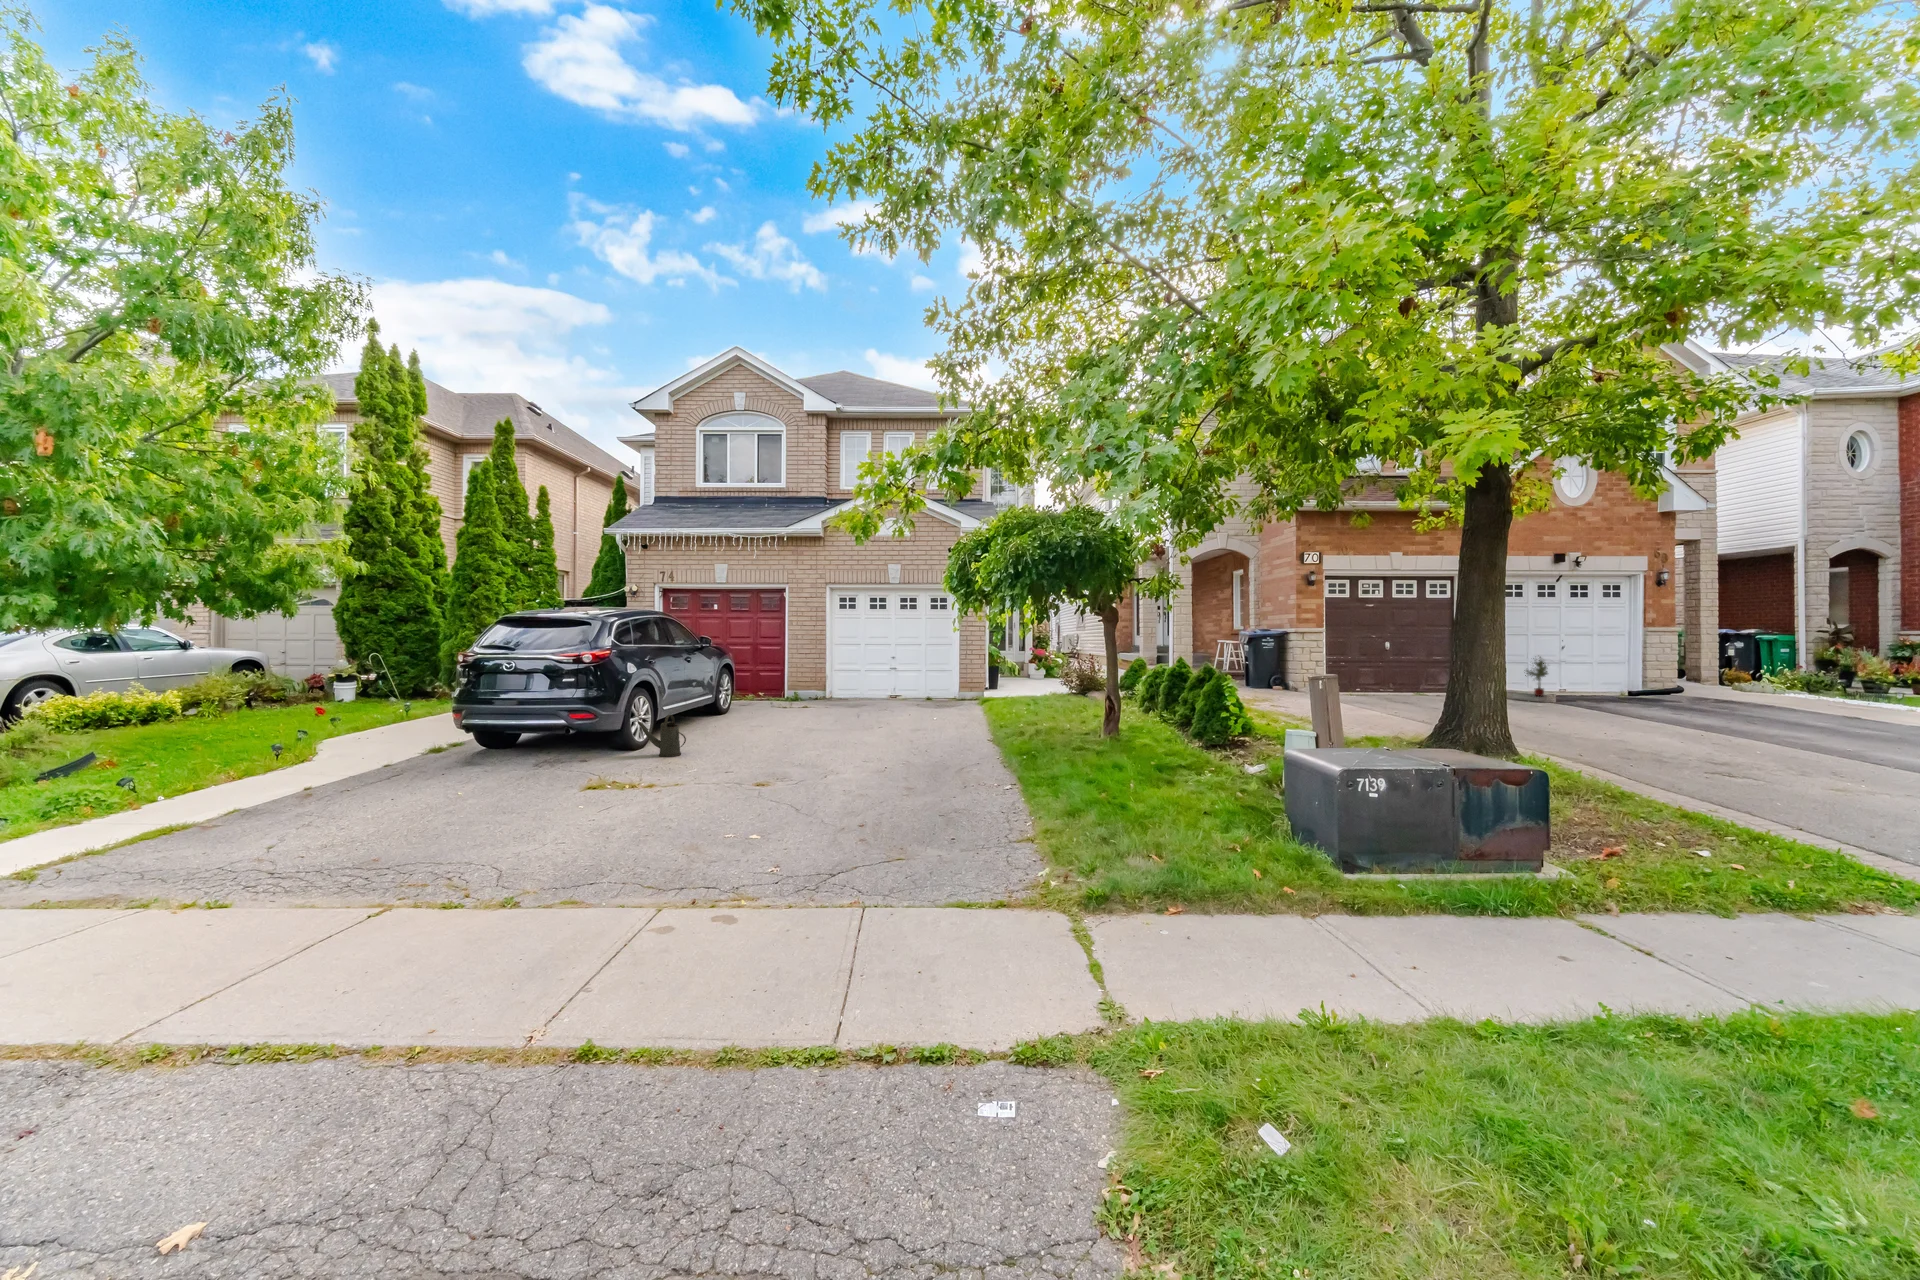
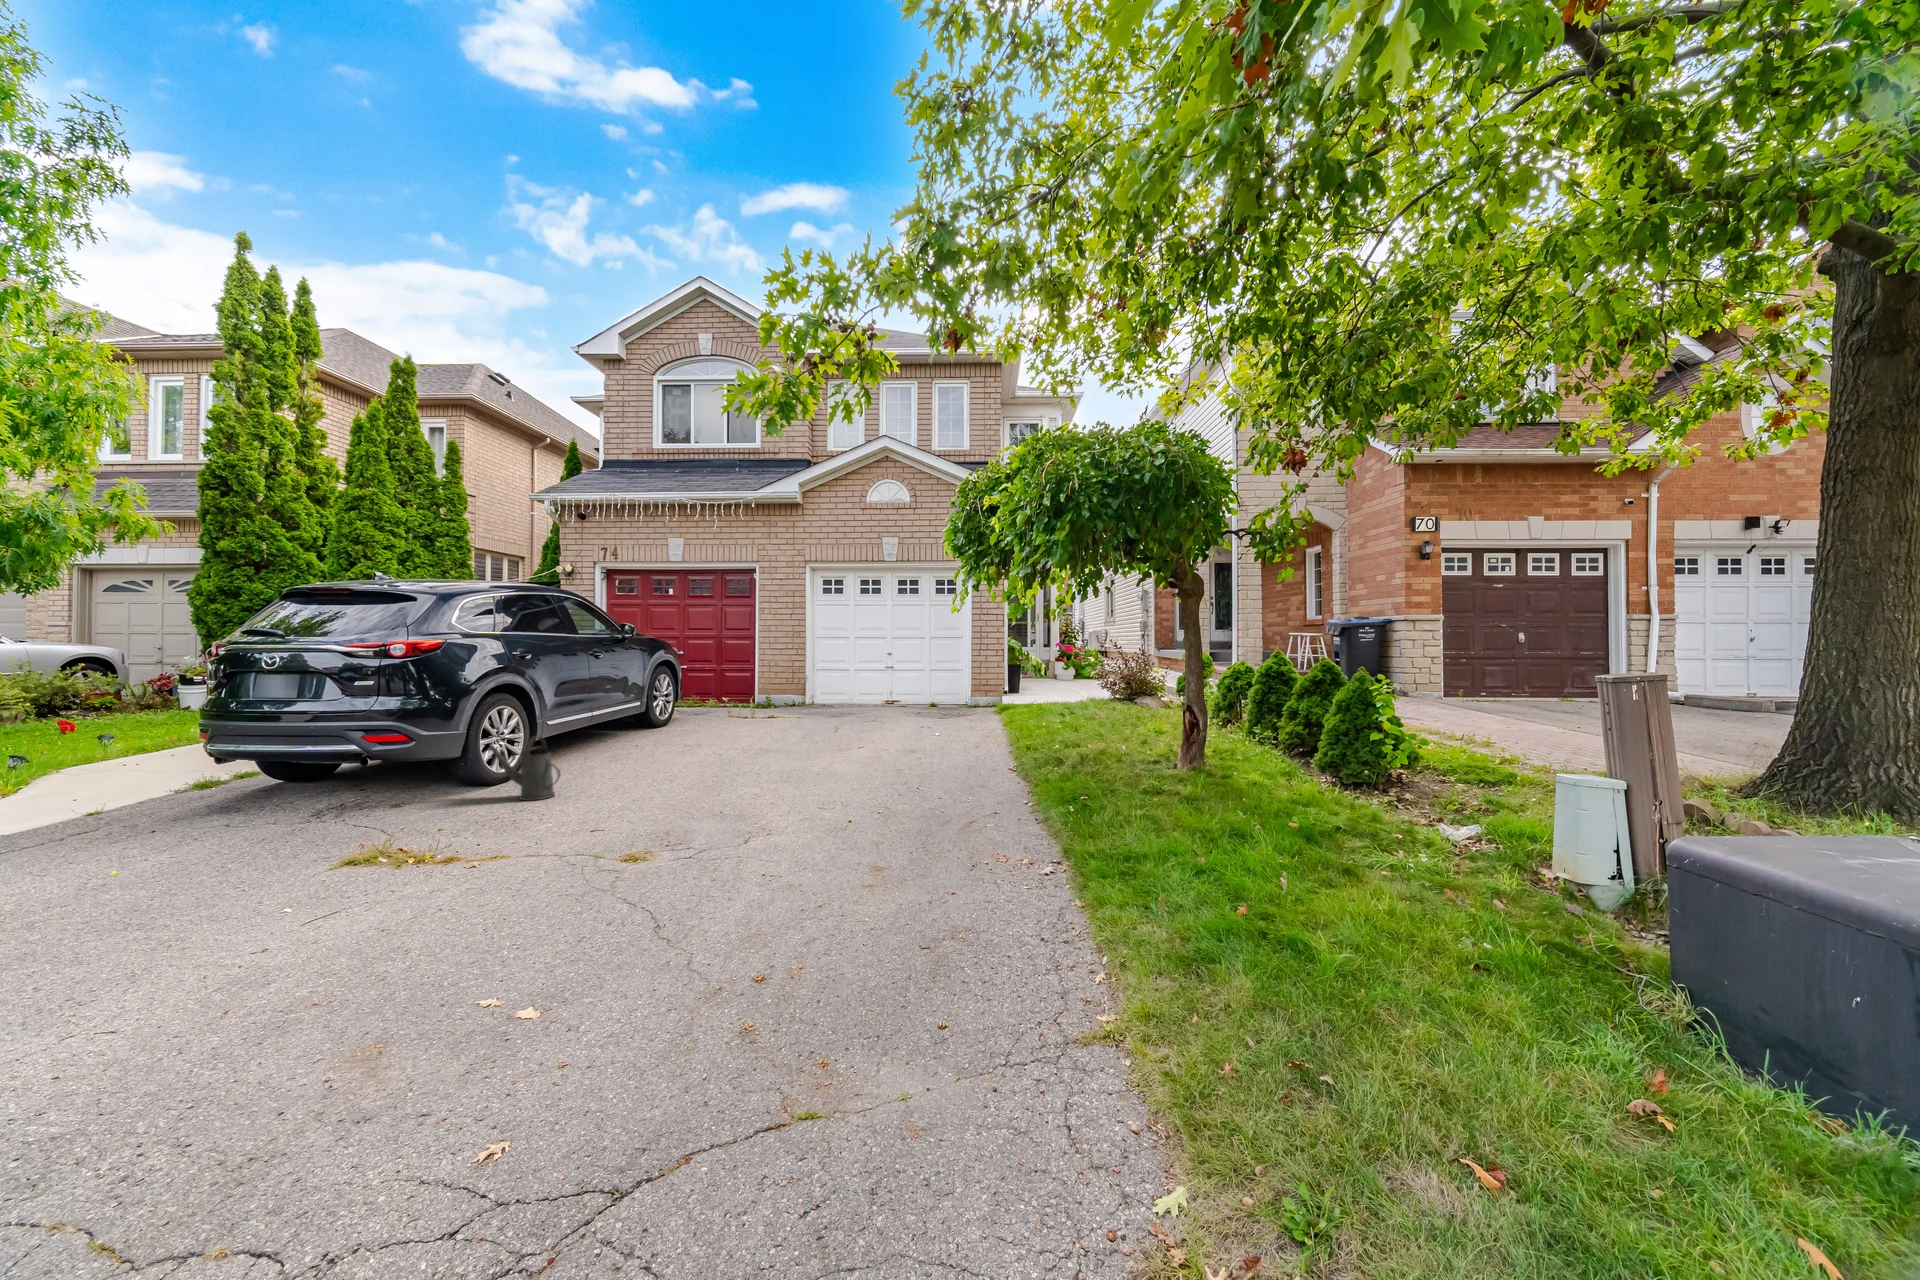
potted tree: present [1525,657,1548,696] -> none [1699,649,1740,701]

